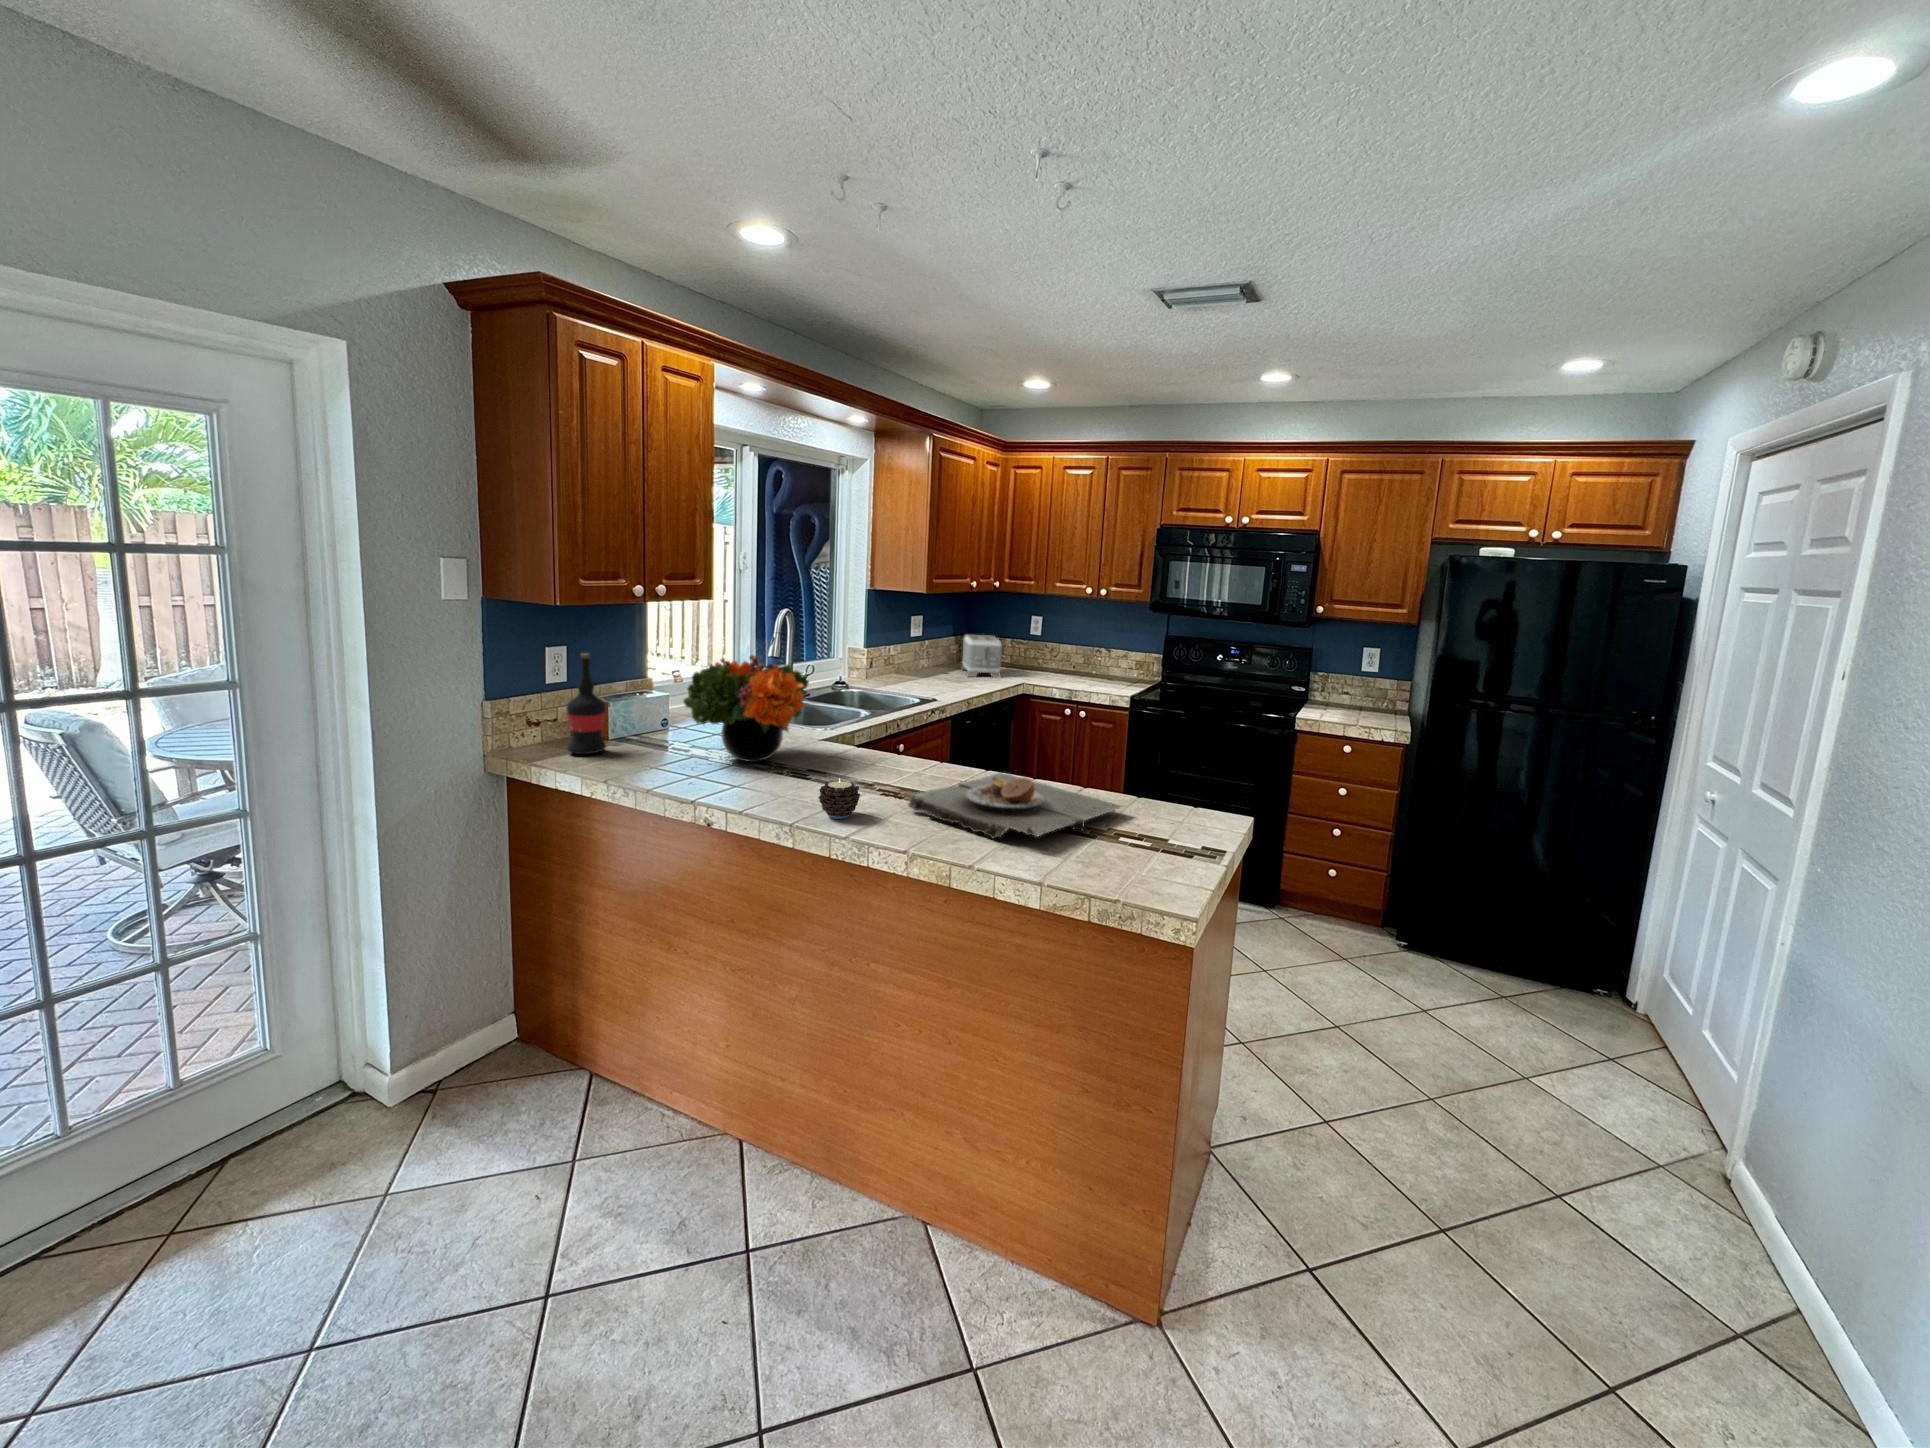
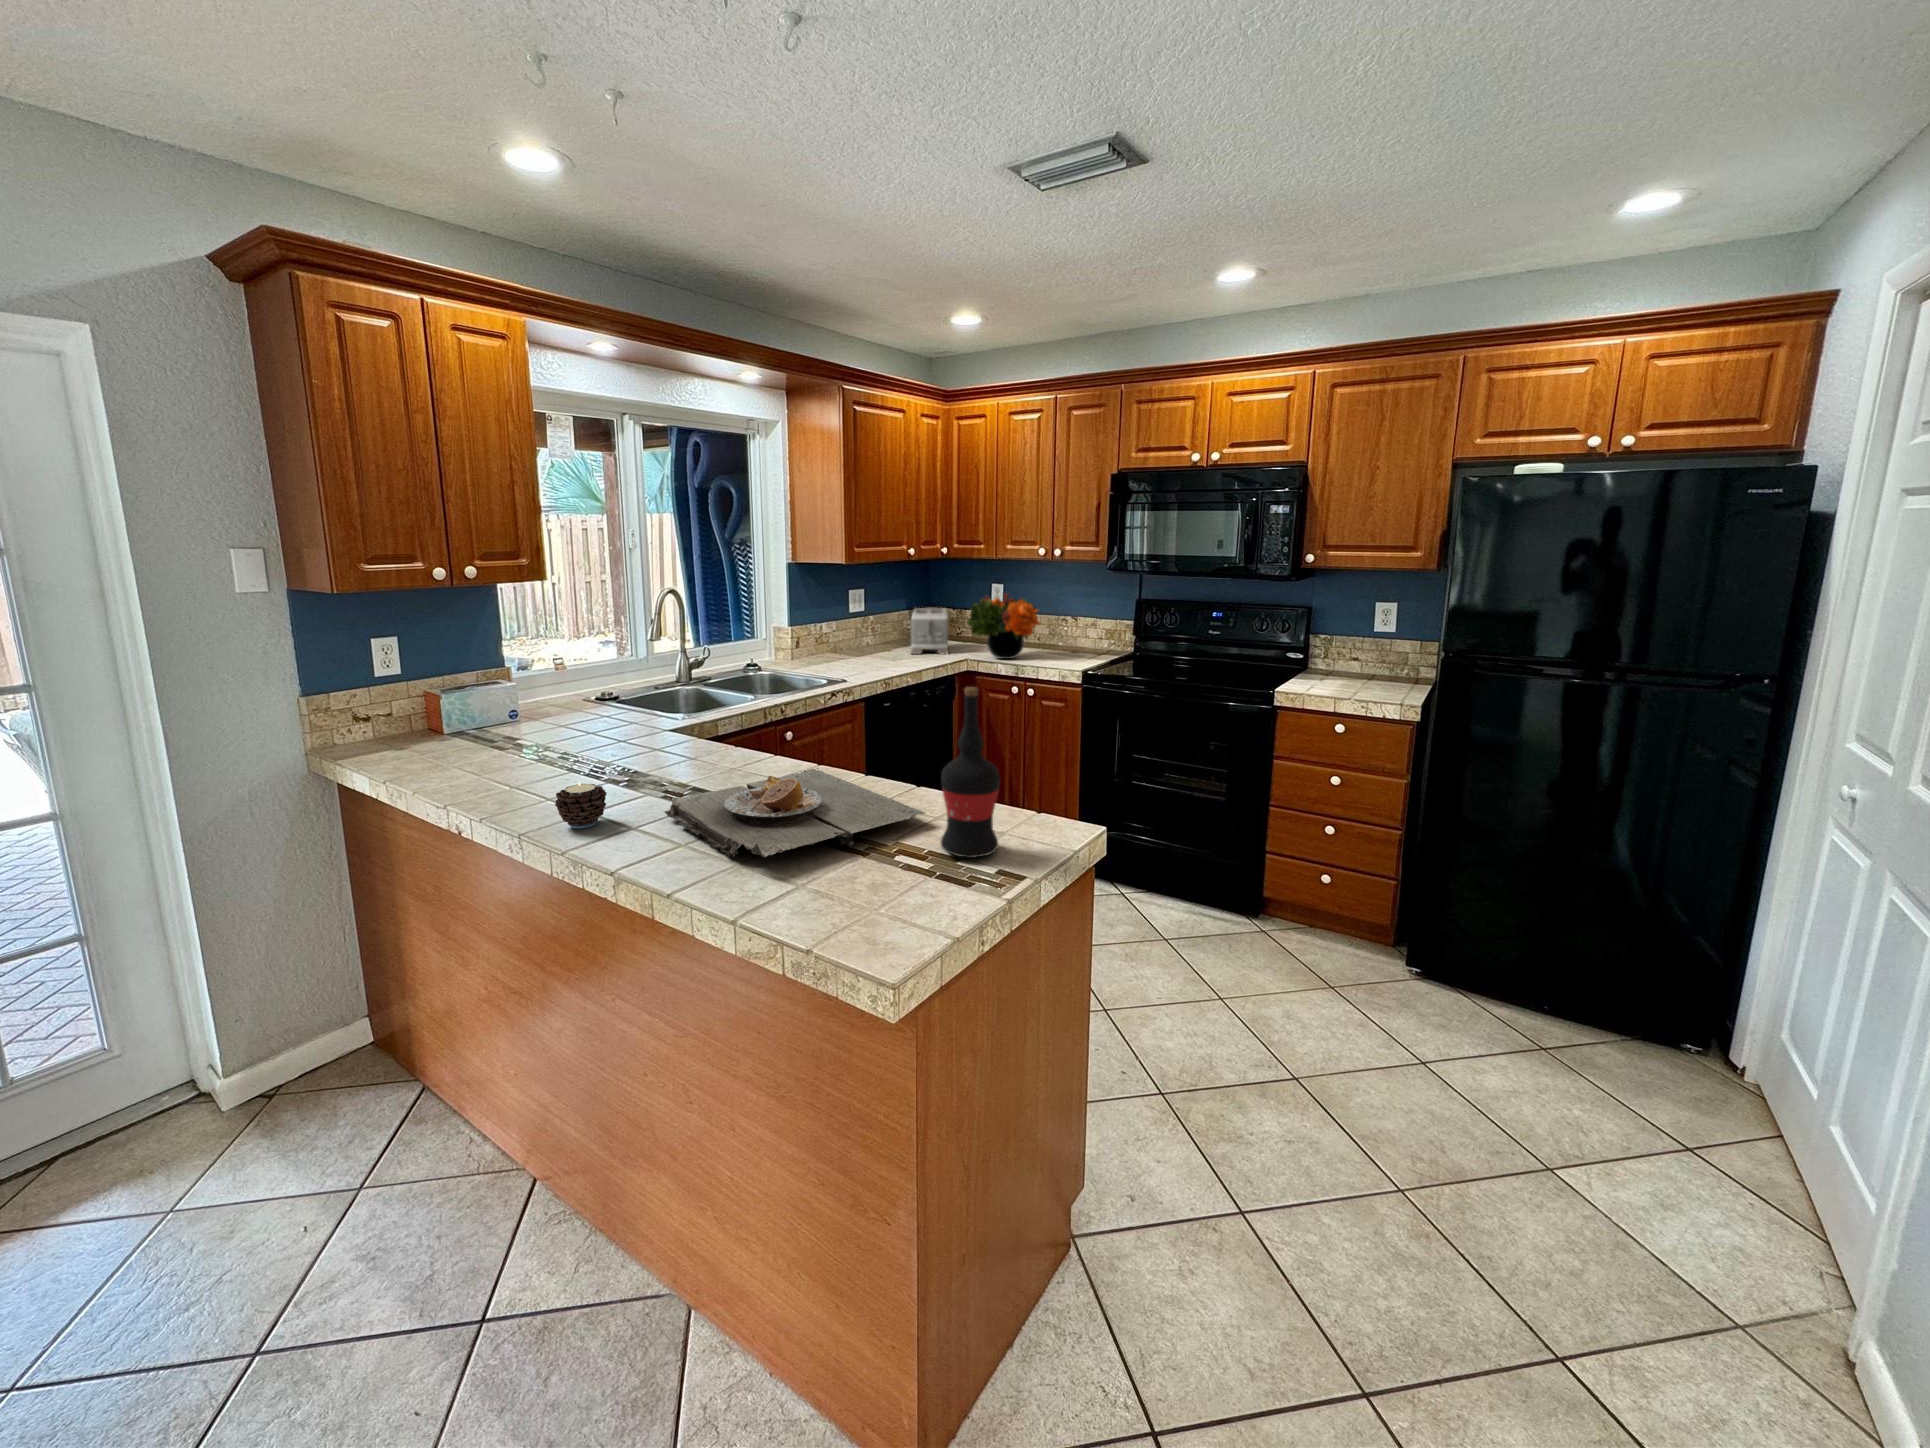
wine bottle: present [566,653,606,754] -> present [941,687,1000,858]
flower arrangement: present [684,655,809,762] -> present [967,593,1040,659]

